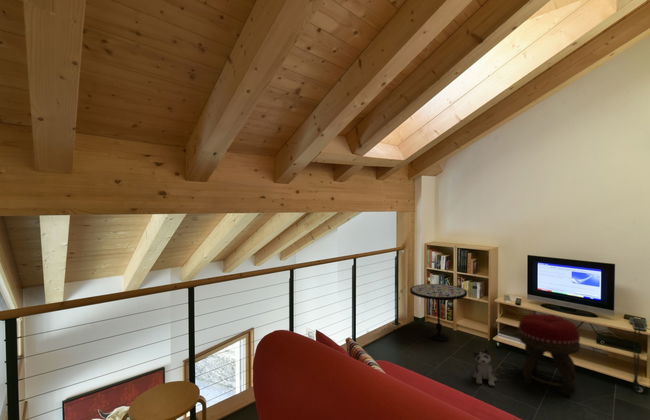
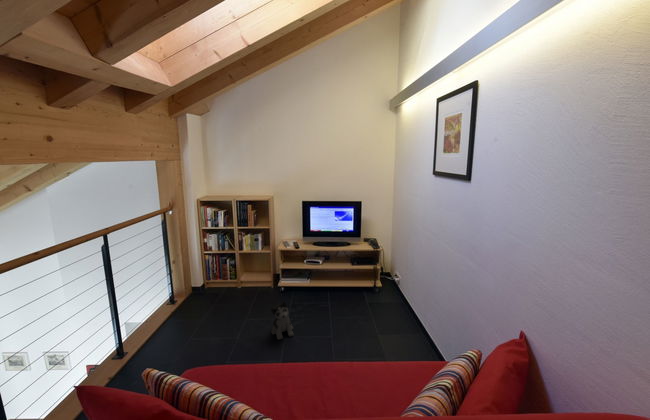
side table: present [410,284,467,342] -> none [186,243,252,307]
footstool: present [518,314,580,396] -> none [305,252,350,319]

